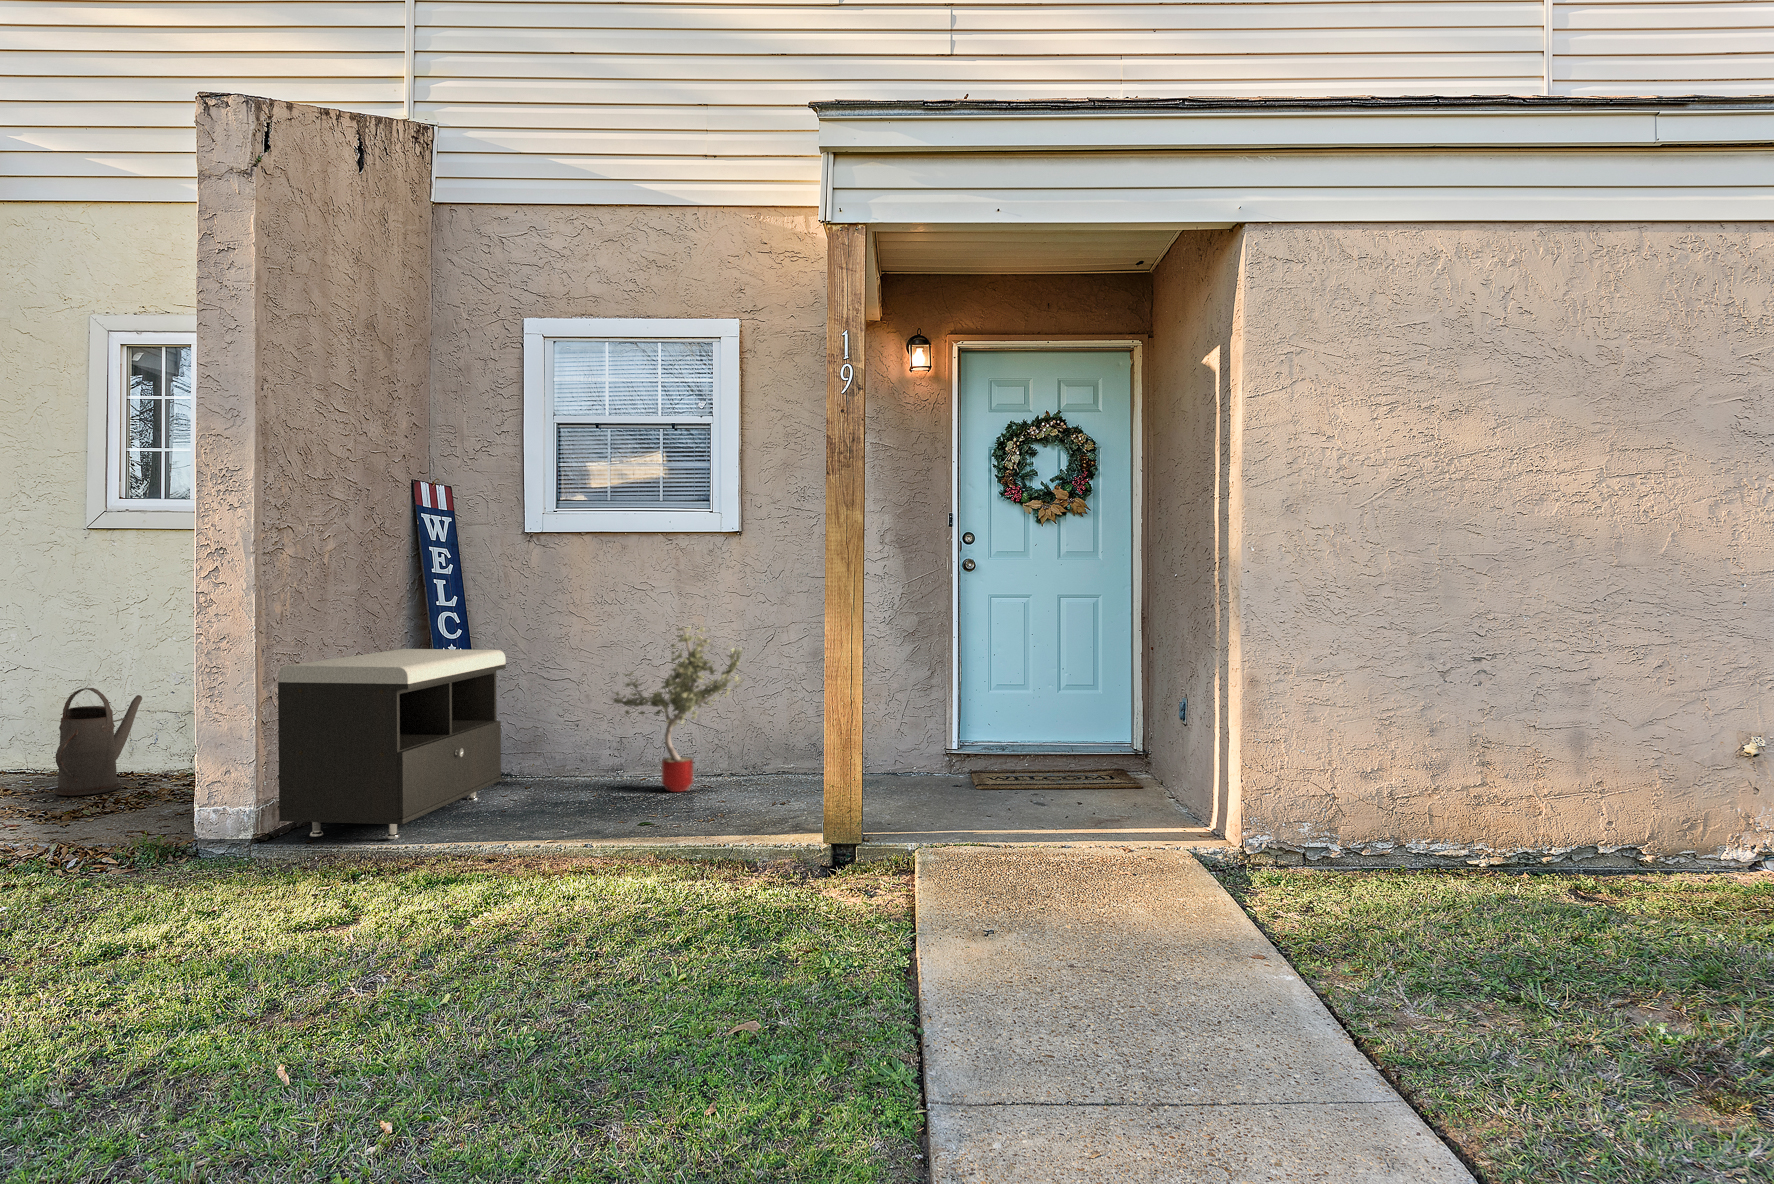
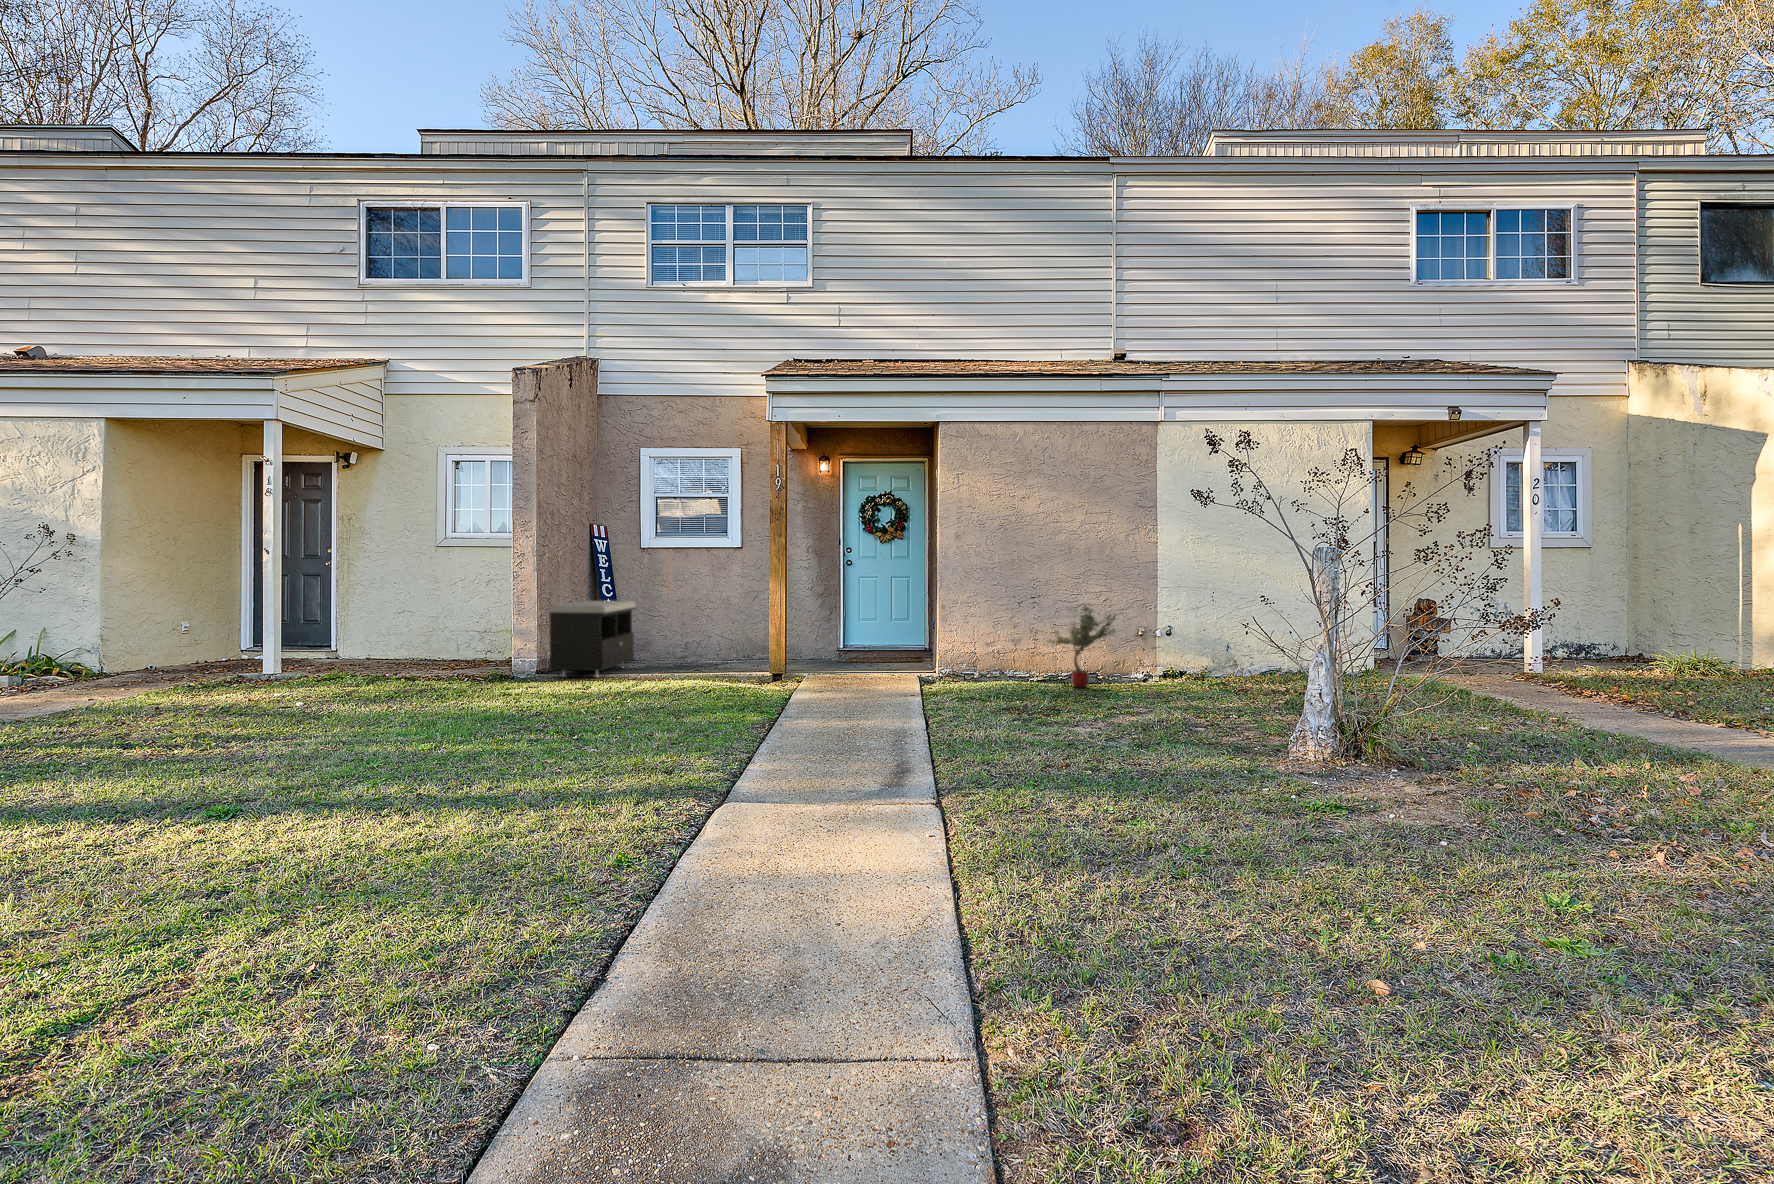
potted tree: present [614,627,744,792] -> present [1046,604,1115,688]
watering can: present [55,688,142,795] -> none [432,619,462,666]

